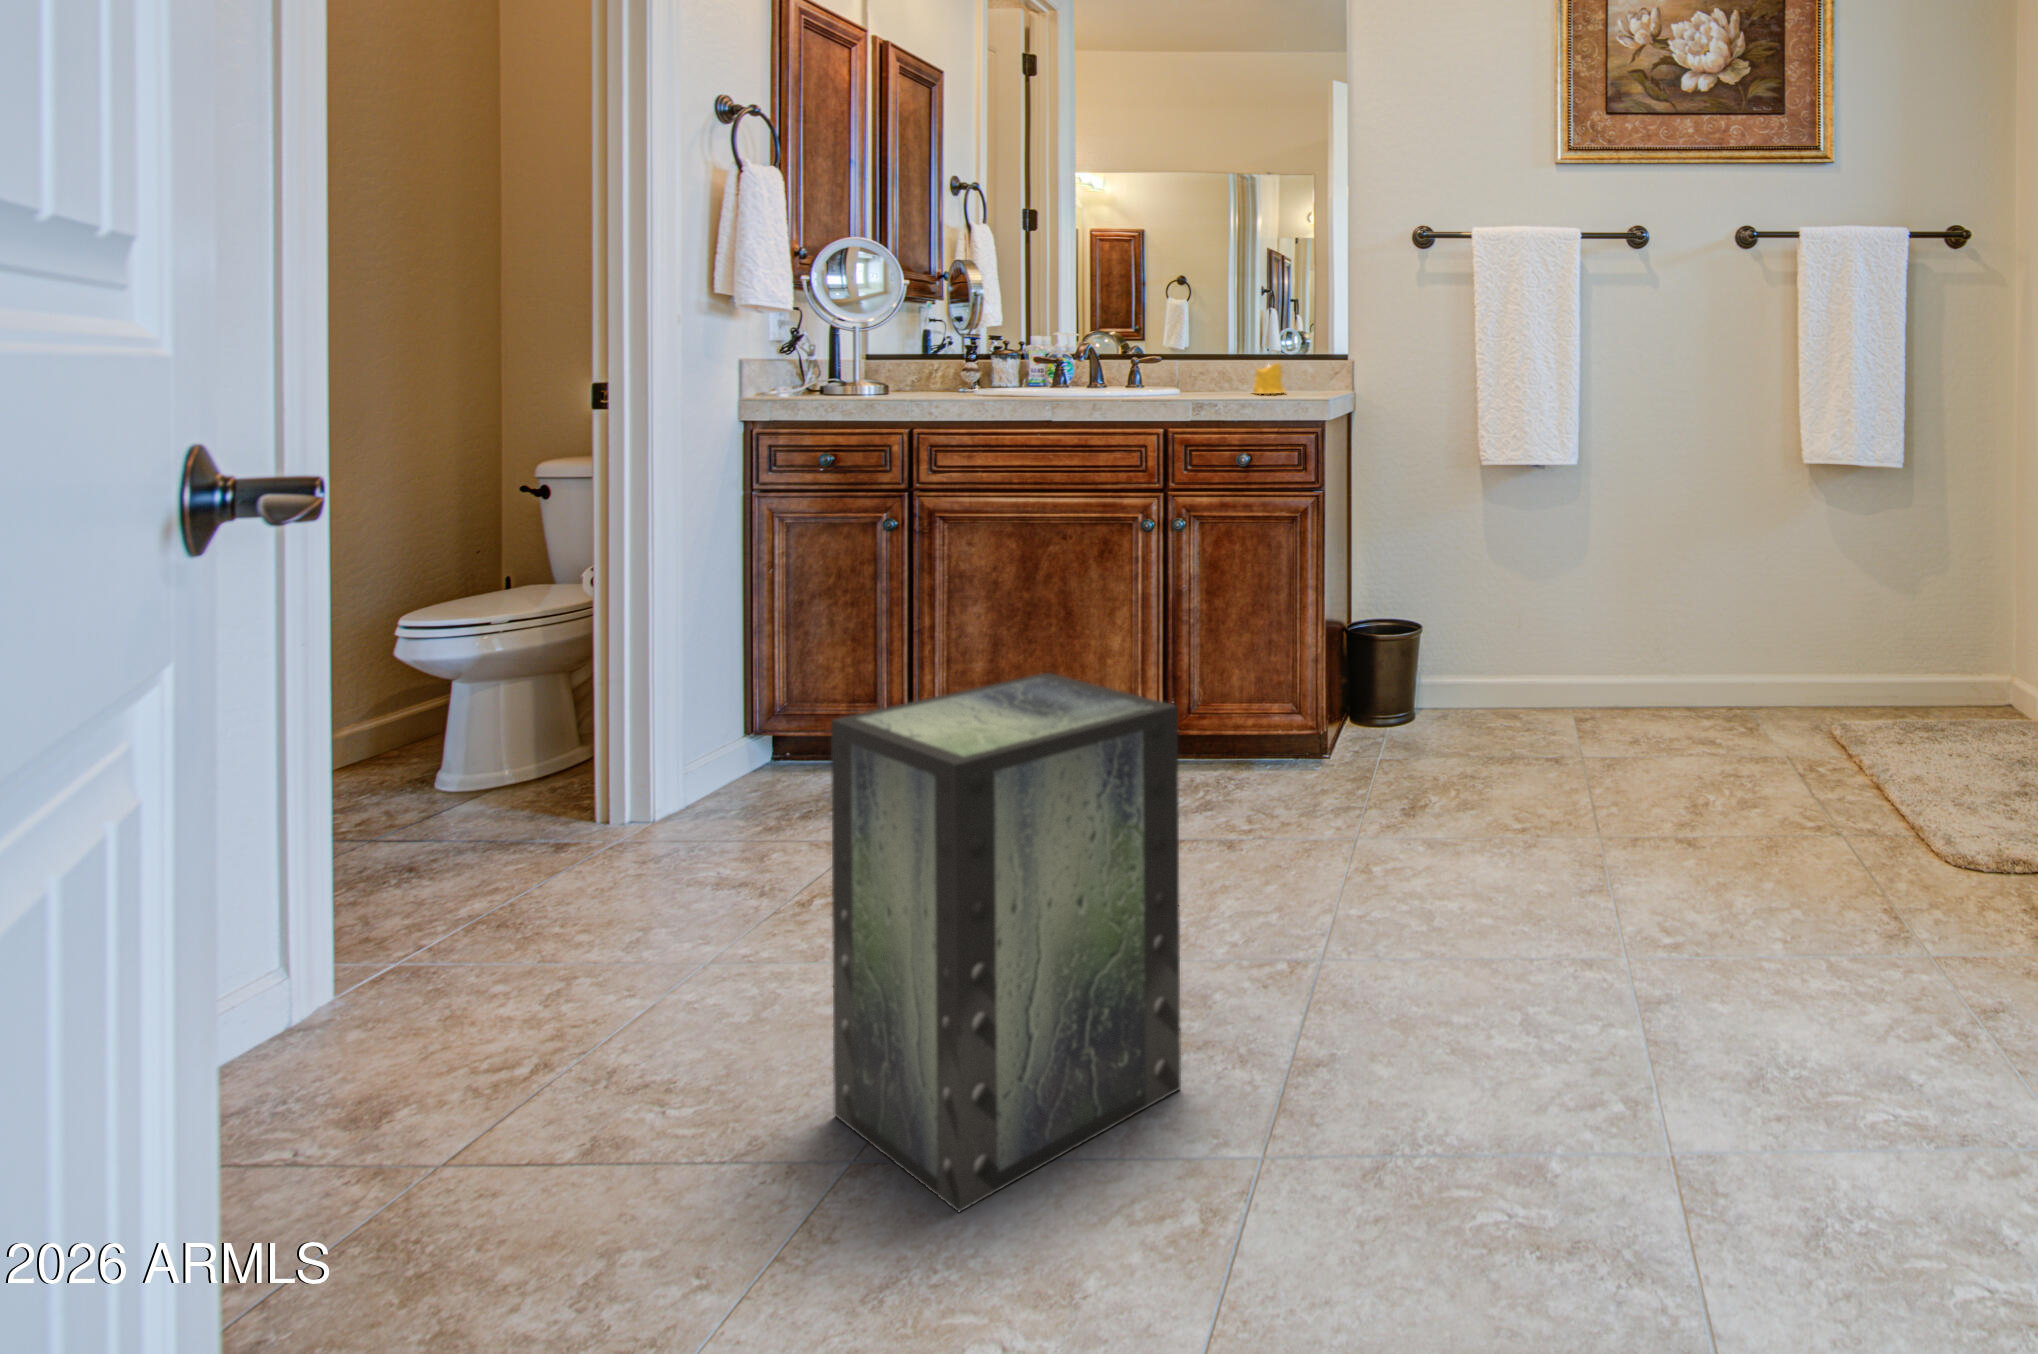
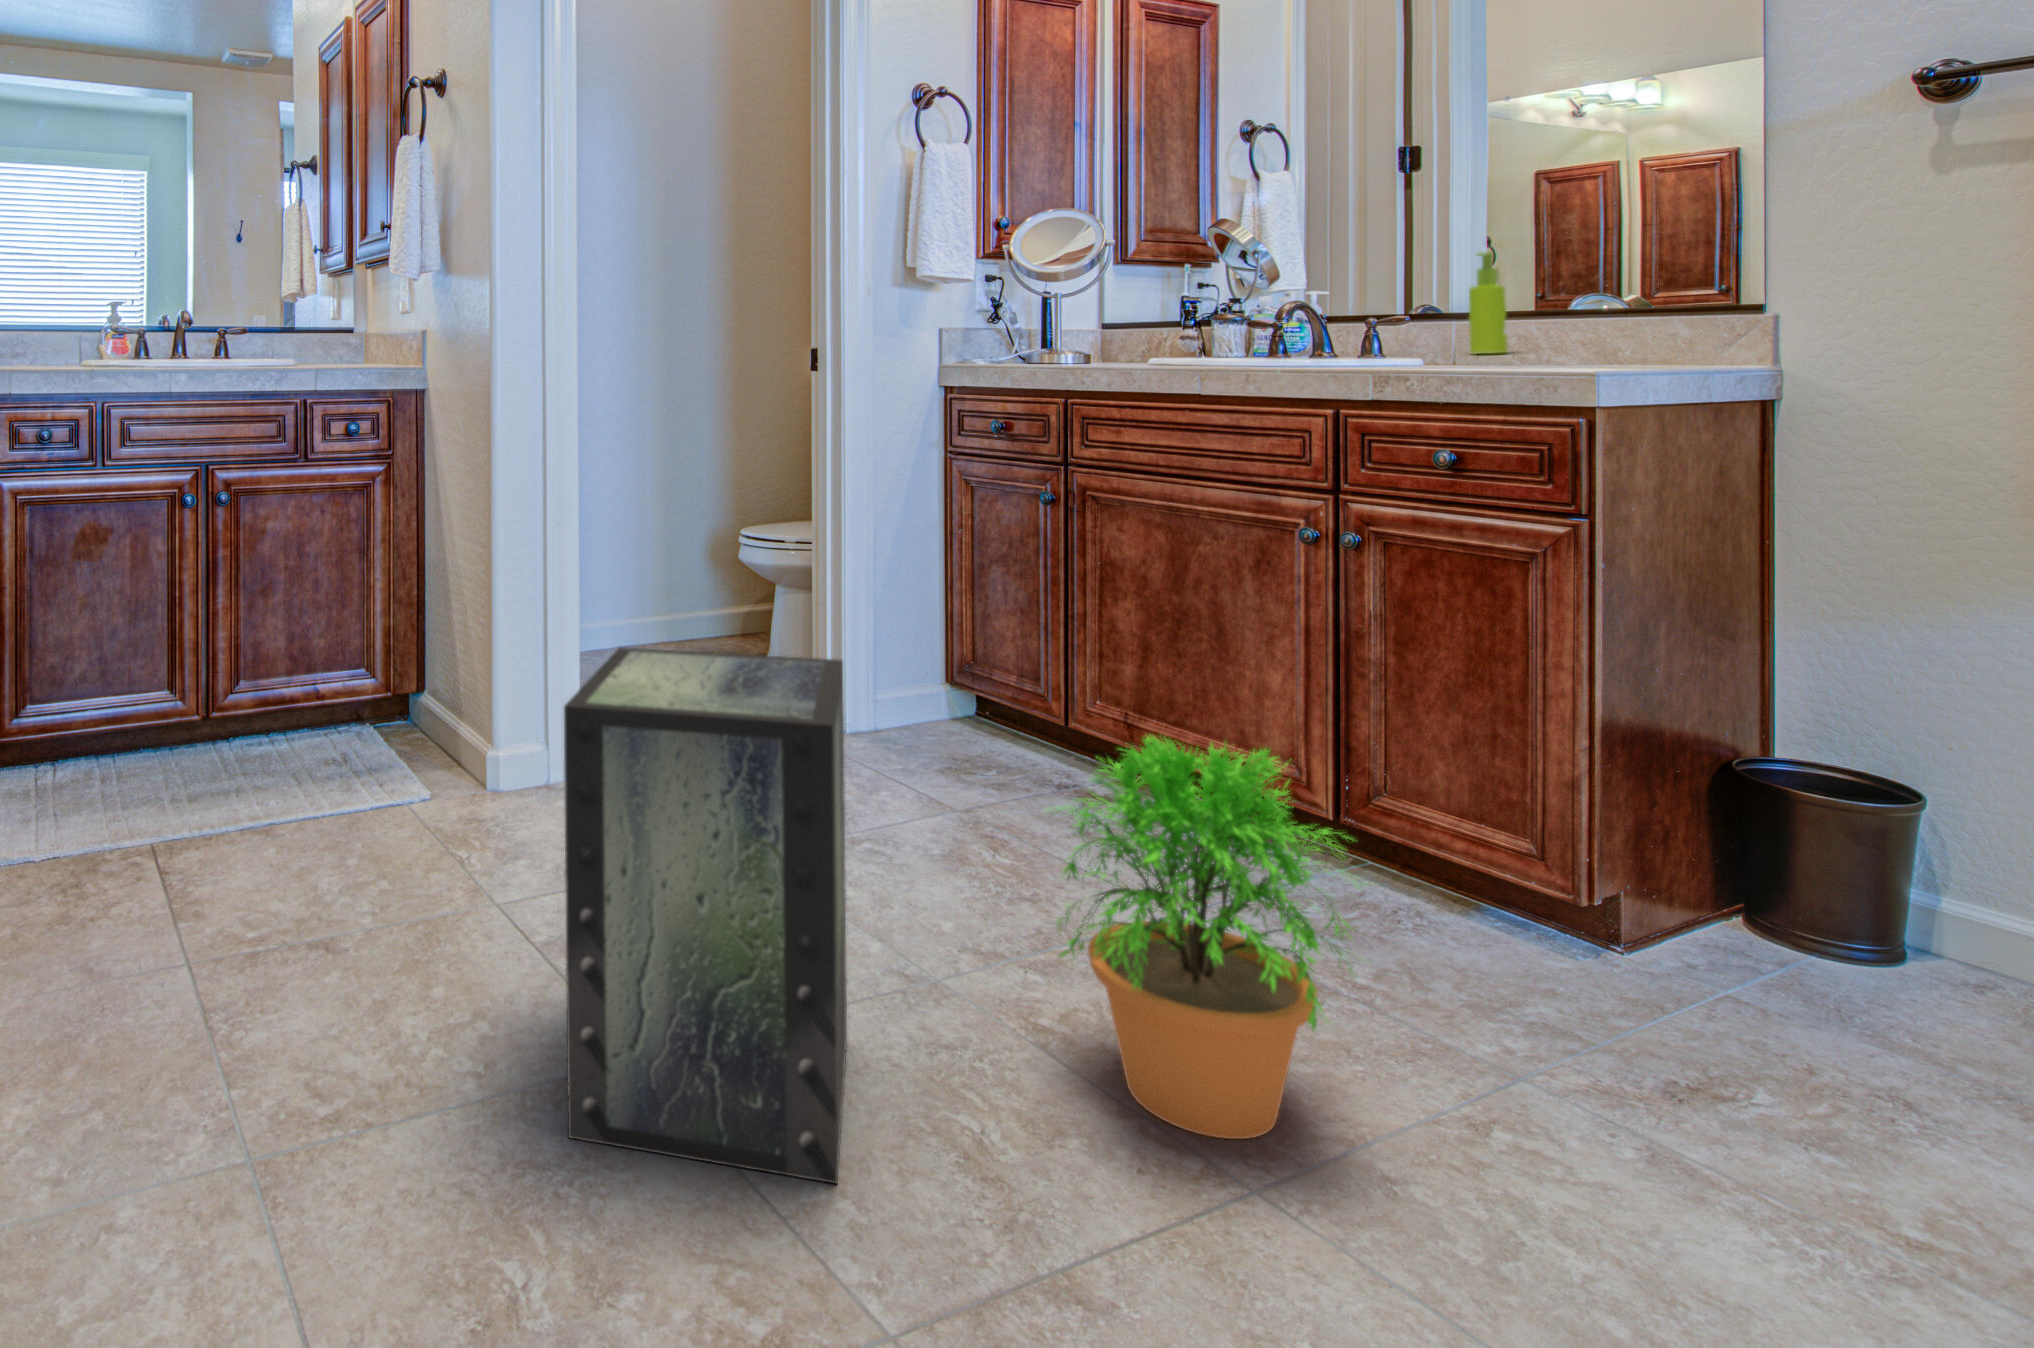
soap dispenser: none [1185,311,1207,384] -> present [1469,252,1508,354]
candle: present [1253,363,1287,394] -> none [1509,318,1574,367]
potted plant: none [1163,657,1388,943] -> present [1049,736,1364,1139]

